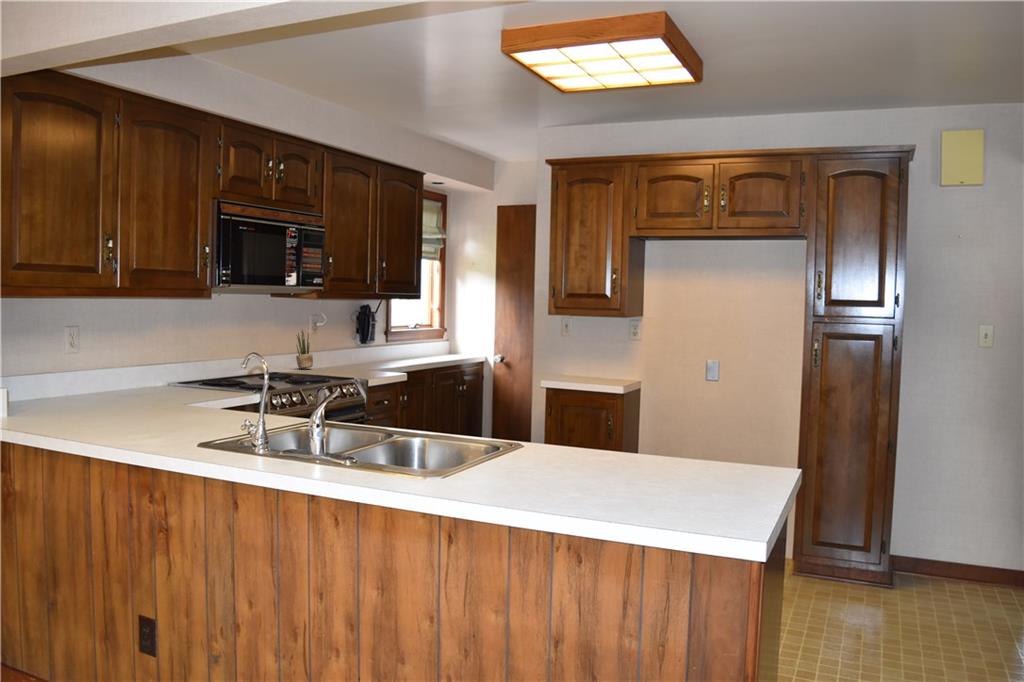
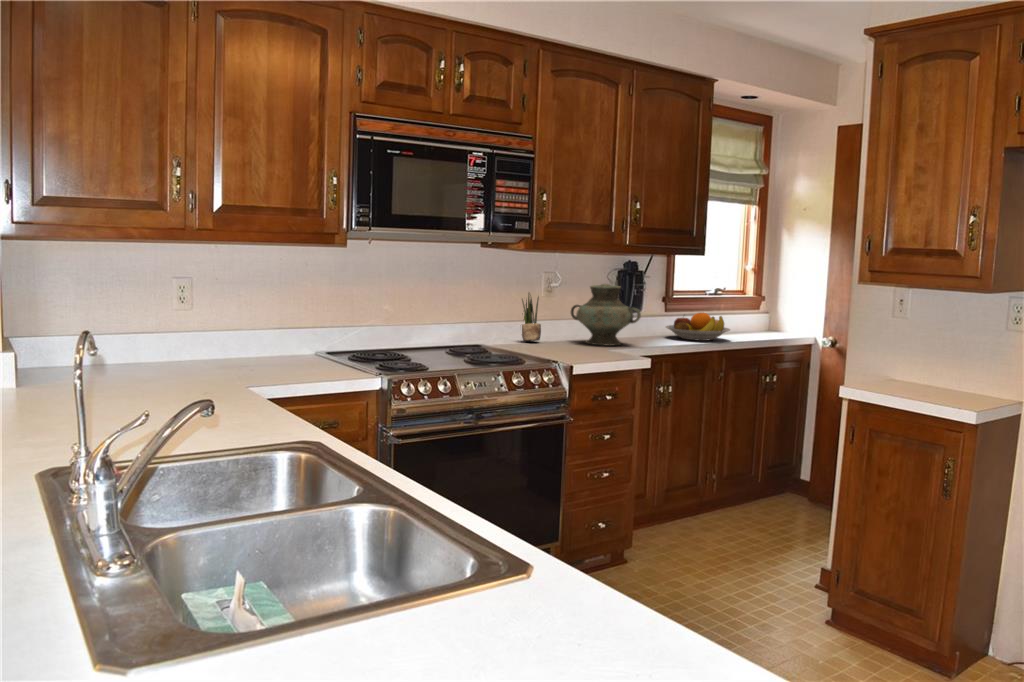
vase: none [330,322,387,368] -> present [571,284,641,345]
fruit bowl: none [391,342,438,363] -> present [666,313,730,341]

